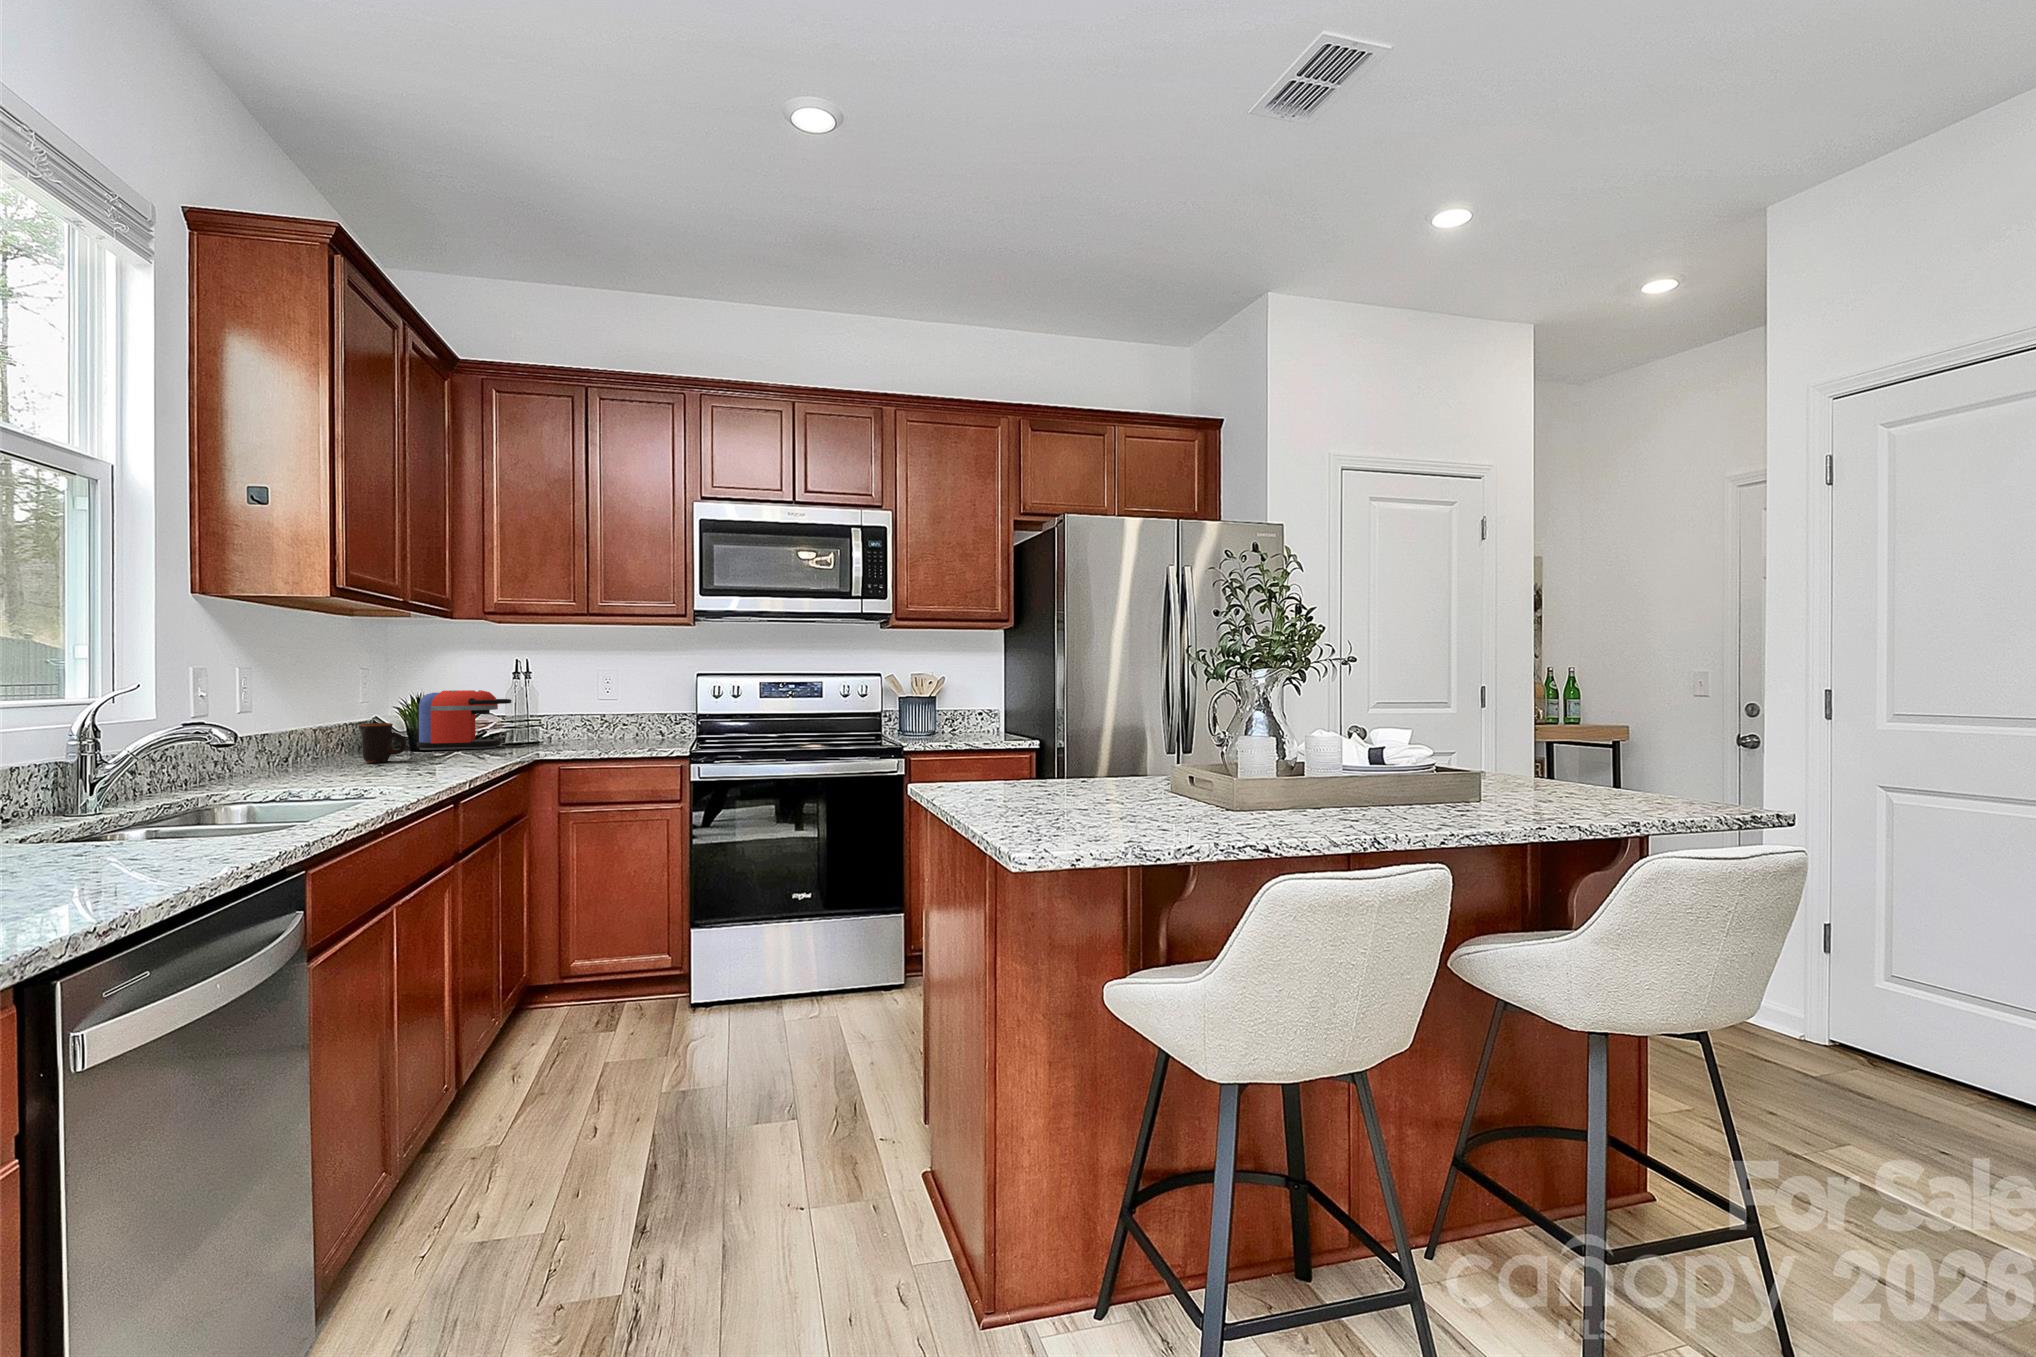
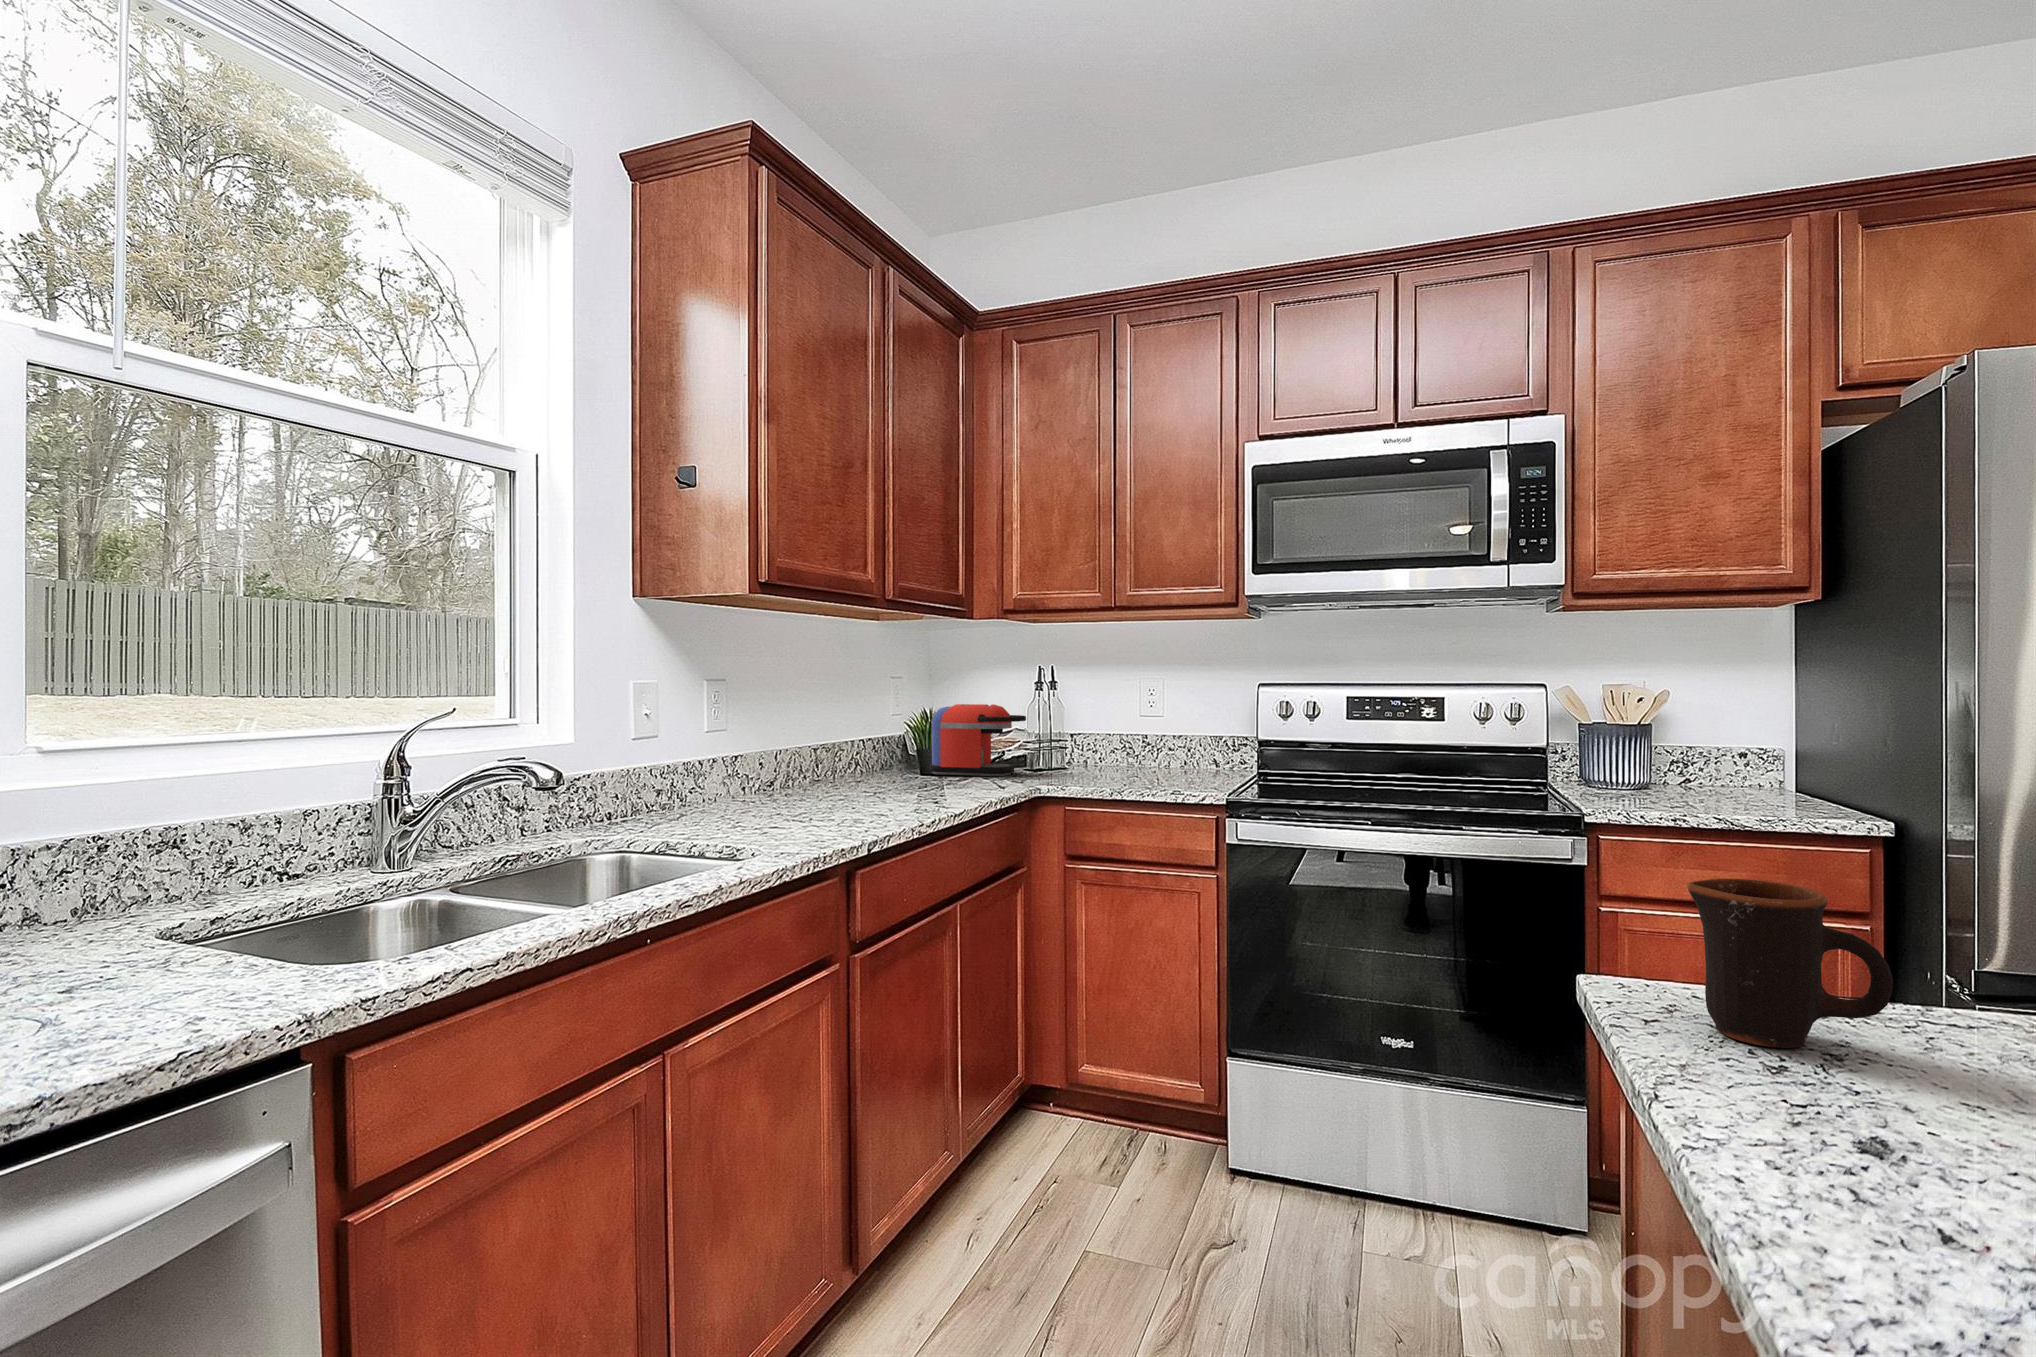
mug: present [359,723,406,763] -> present [1688,878,1893,1048]

